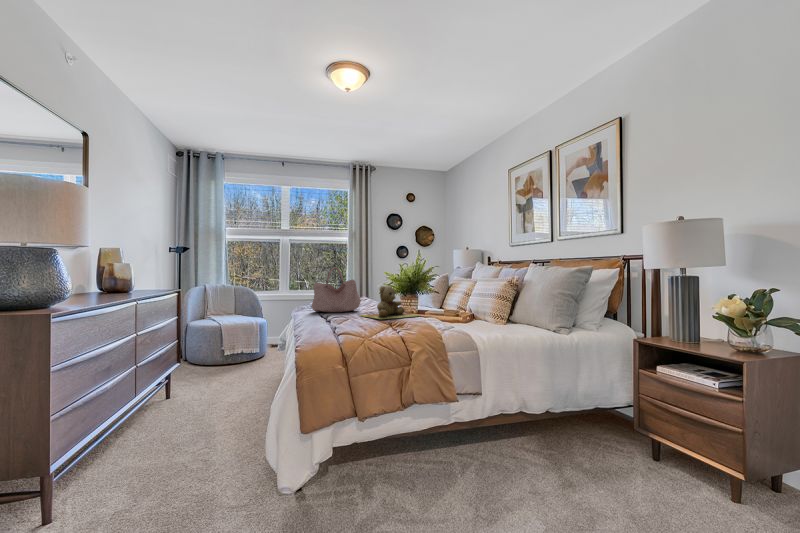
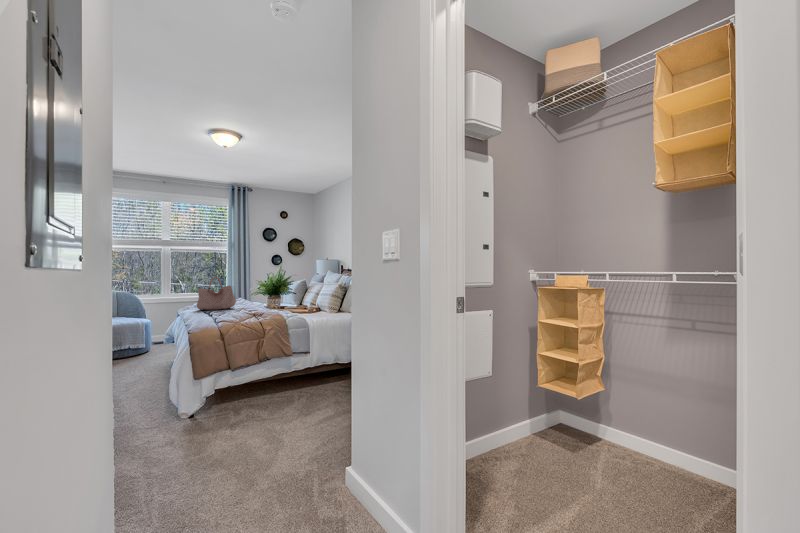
teddy bear: present [361,286,419,319] -> none [233,290,280,313]

